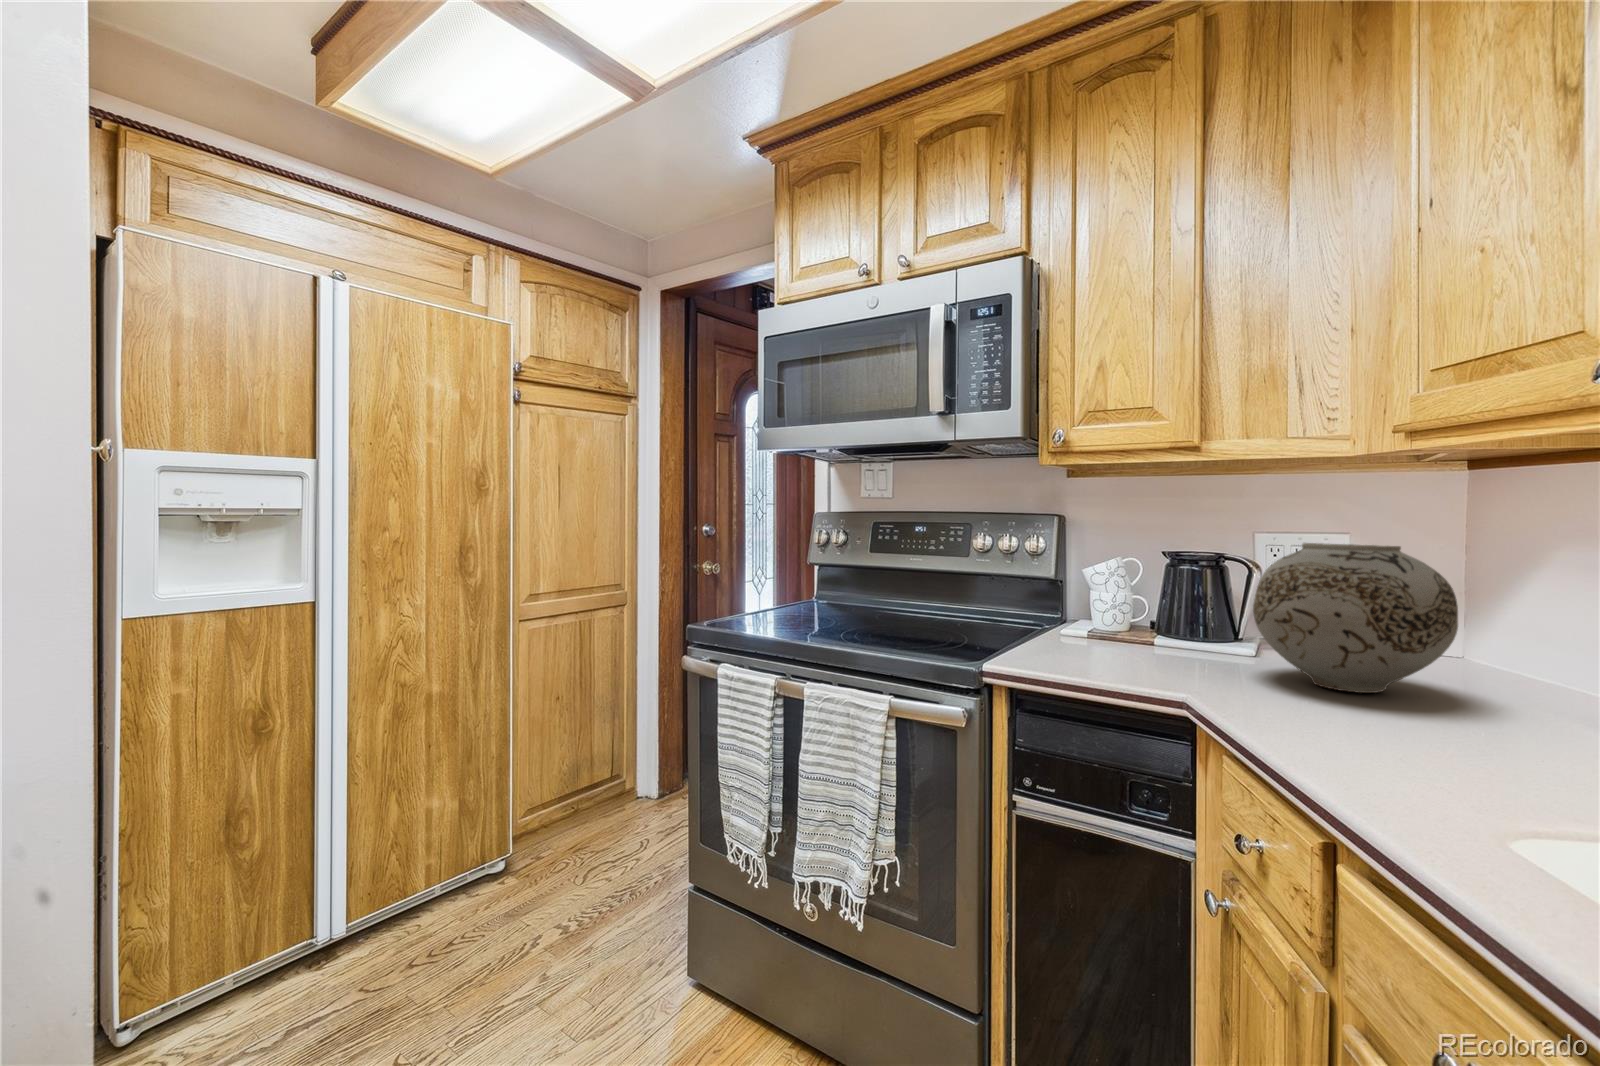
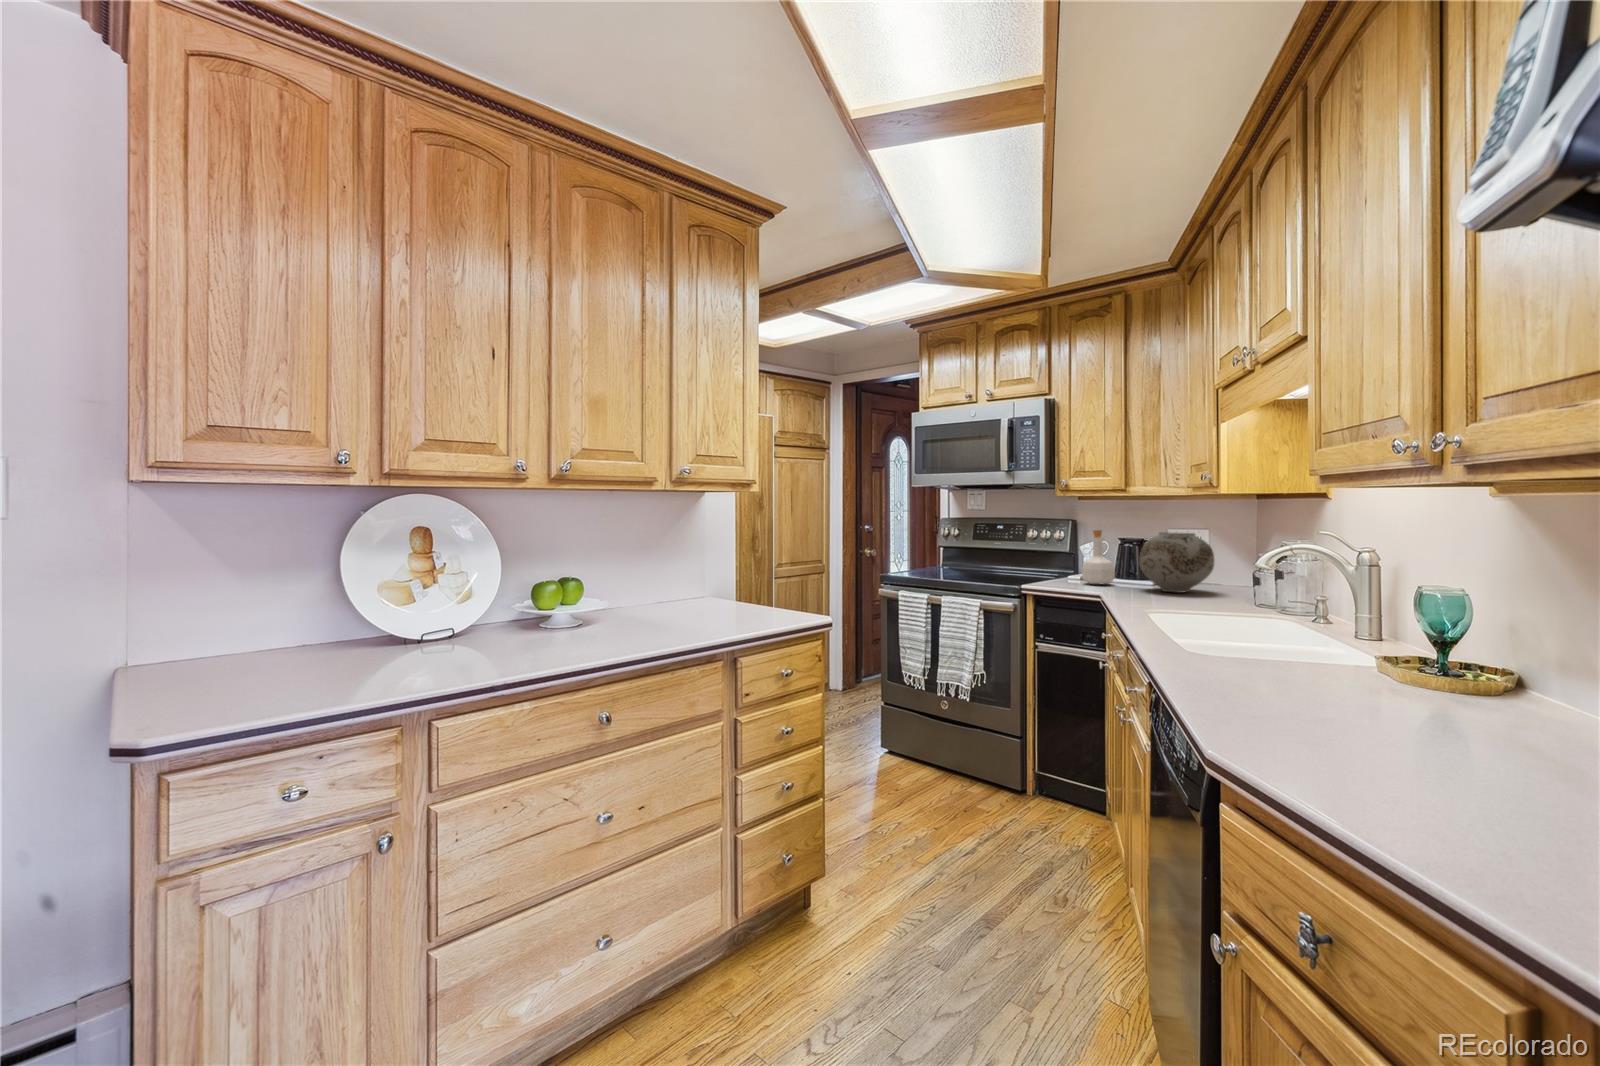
bottle: none [1104,537,1178,658] -> present [1082,530,1115,584]

